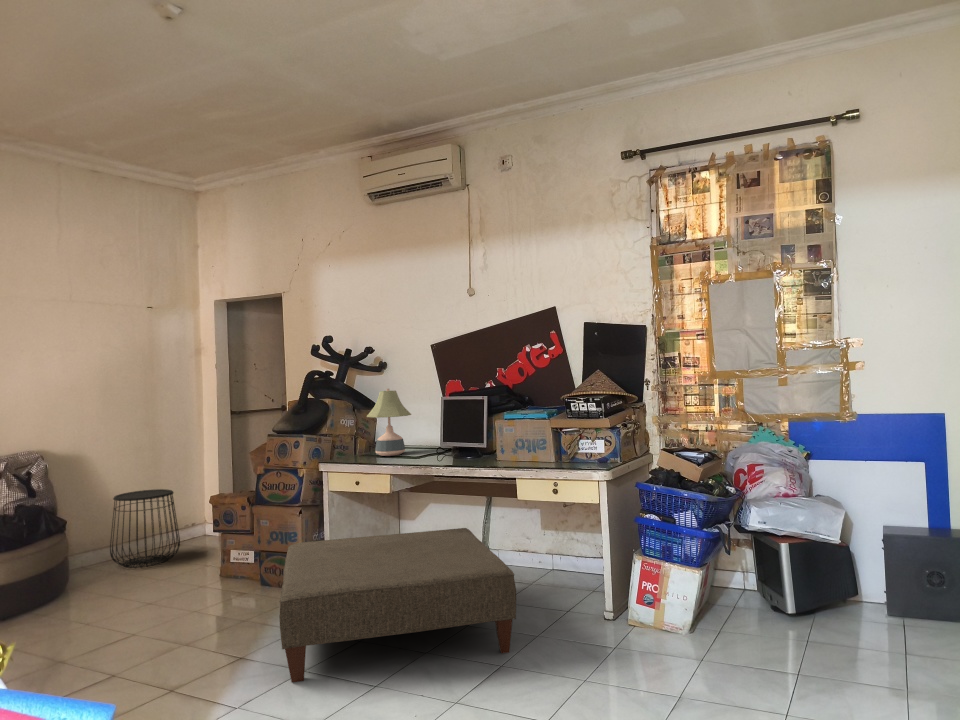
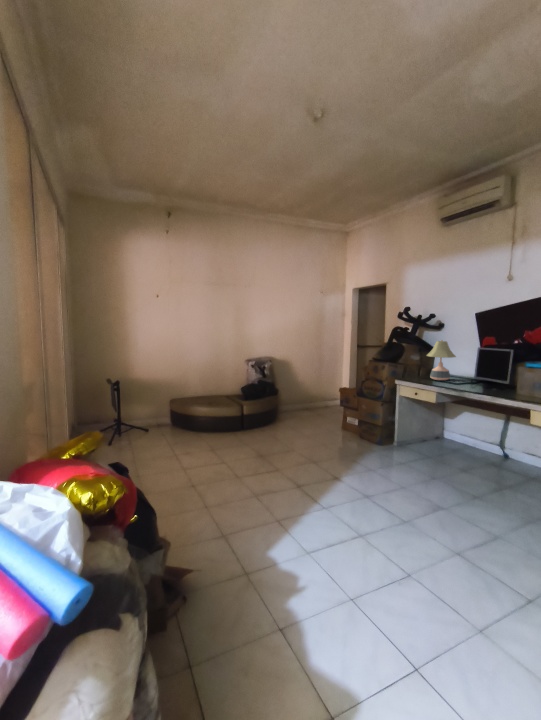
side table: present [110,489,180,567] -> none [298,380,327,415]
ottoman: present [279,528,516,682] -> none [356,422,518,527]

